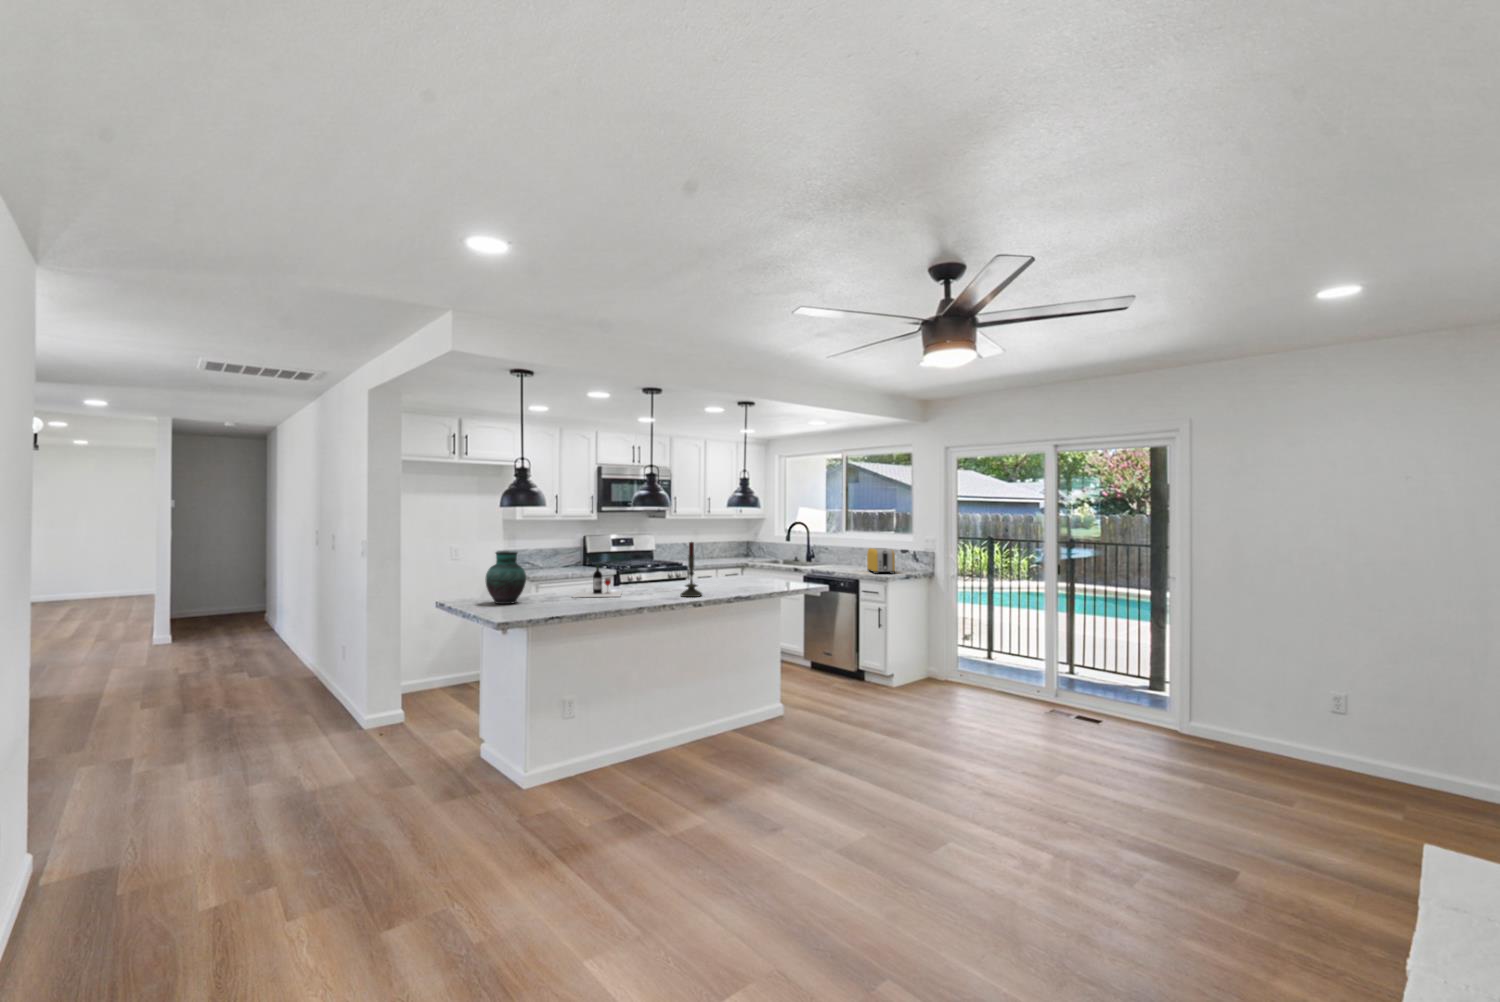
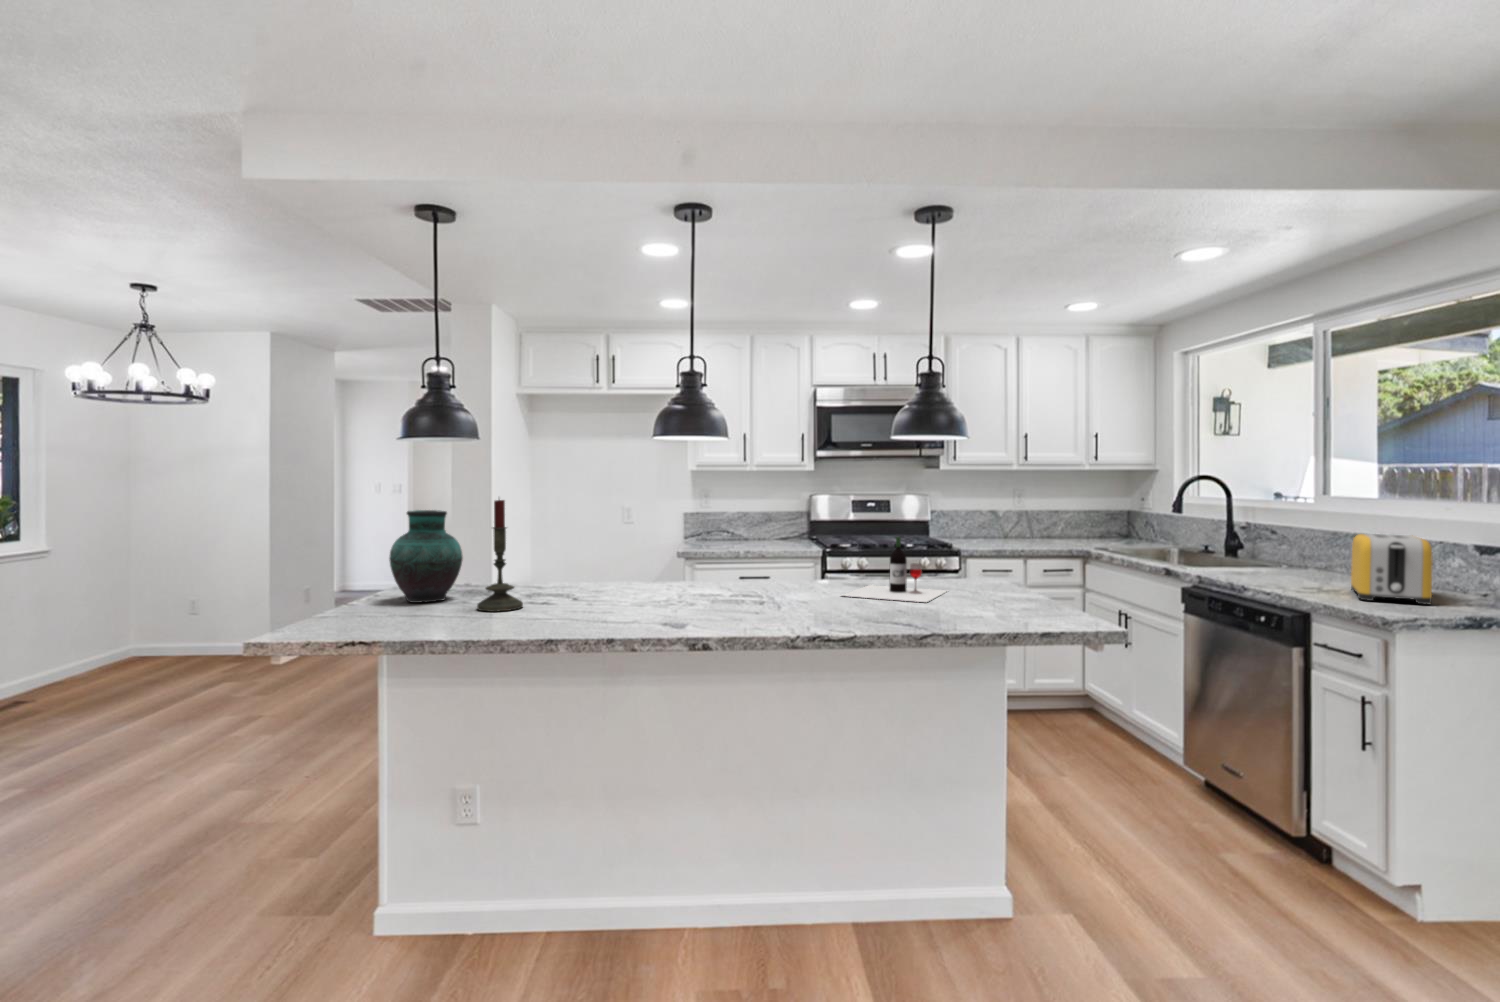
candle: present [681,542,702,597] -> present [477,500,523,612]
wine bottle: present [573,564,622,598] -> present [843,537,946,602]

